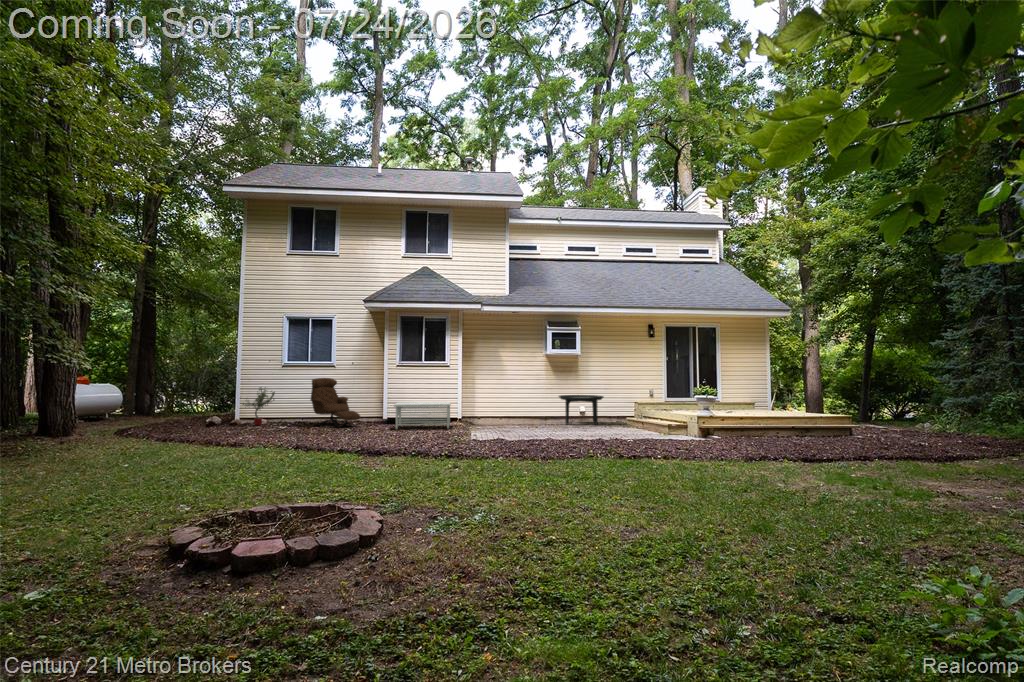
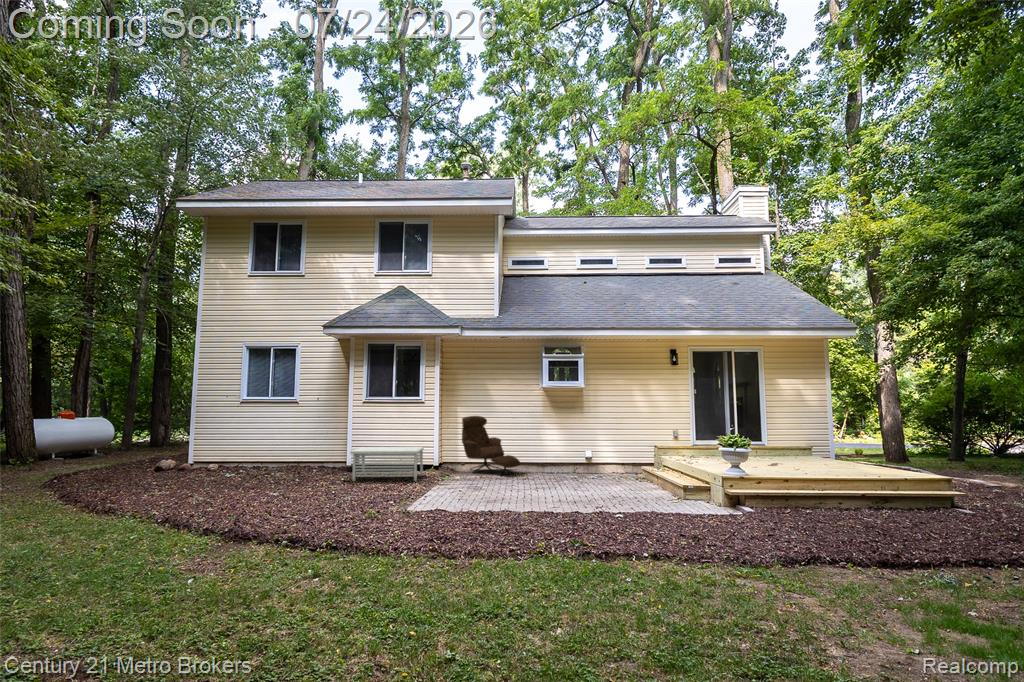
lounge chair: present [310,378,360,427] -> present [462,416,520,476]
potted tree: present [243,387,275,426] -> none [188,427,226,473]
round table: present [559,395,604,425] -> none [556,437,613,477]

